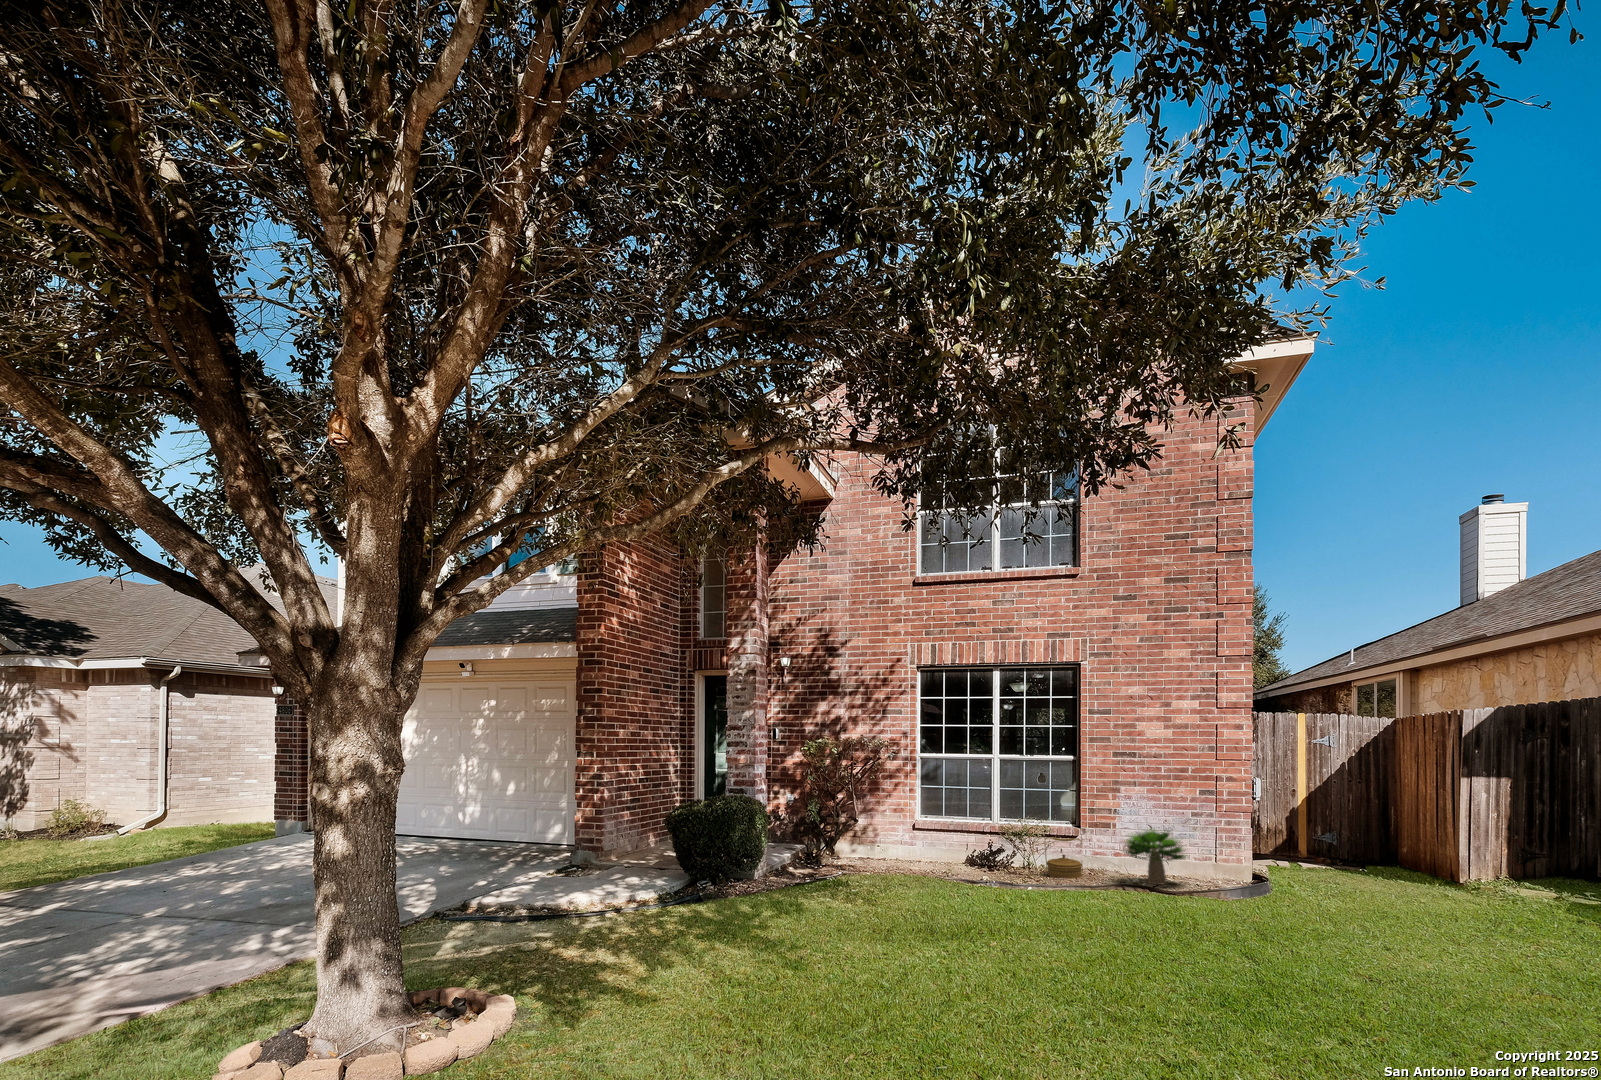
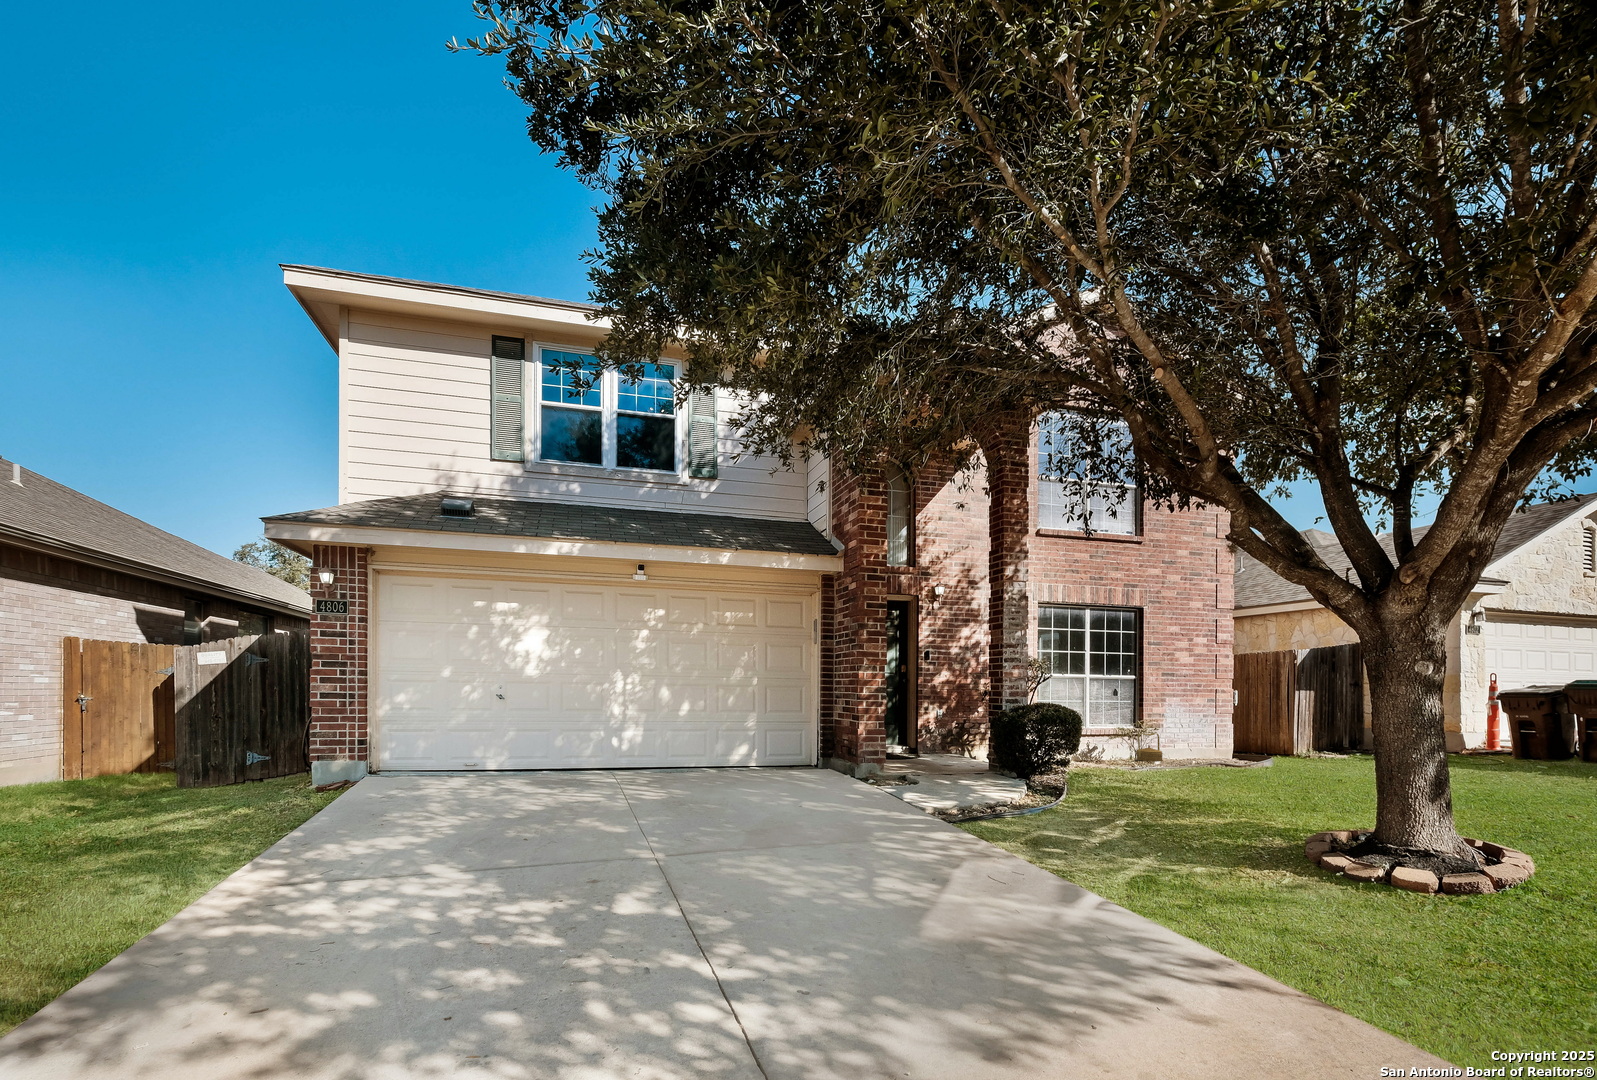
potted plant: present [1123,829,1187,885] -> none [1180,721,1231,760]

